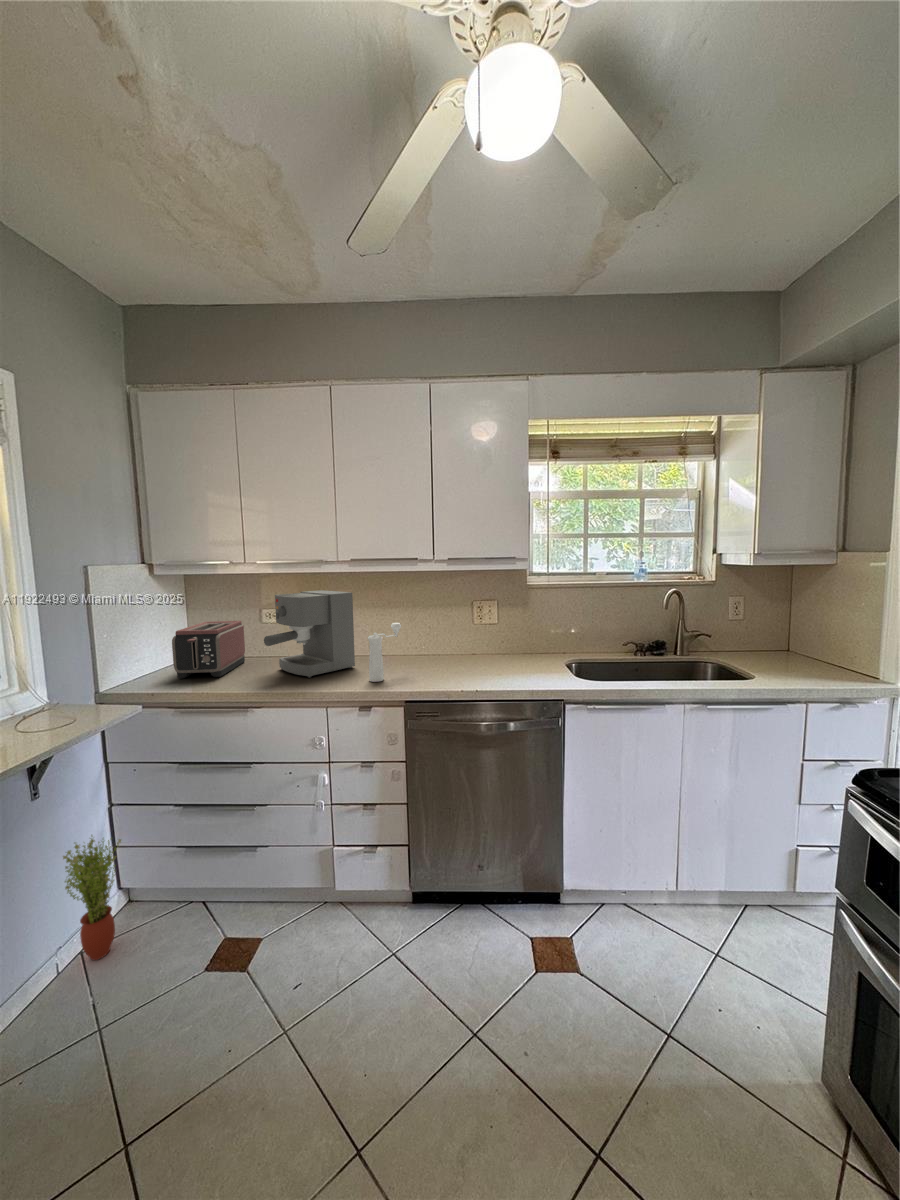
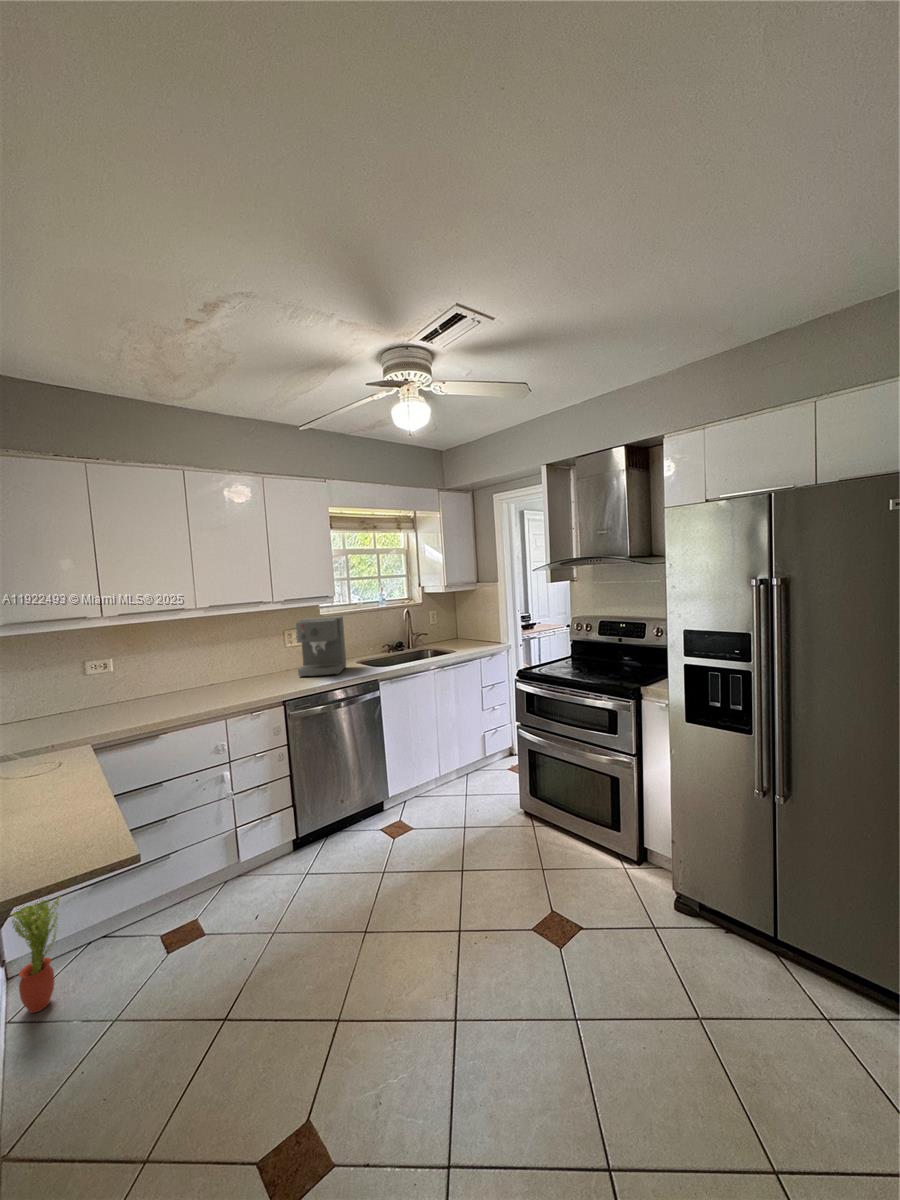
coffee maker: present [264,590,355,678] -> present [296,616,346,677]
toaster: present [172,621,245,679] -> none [27,675,96,735]
pepper mill: present [368,623,401,682] -> none [243,650,260,695]

